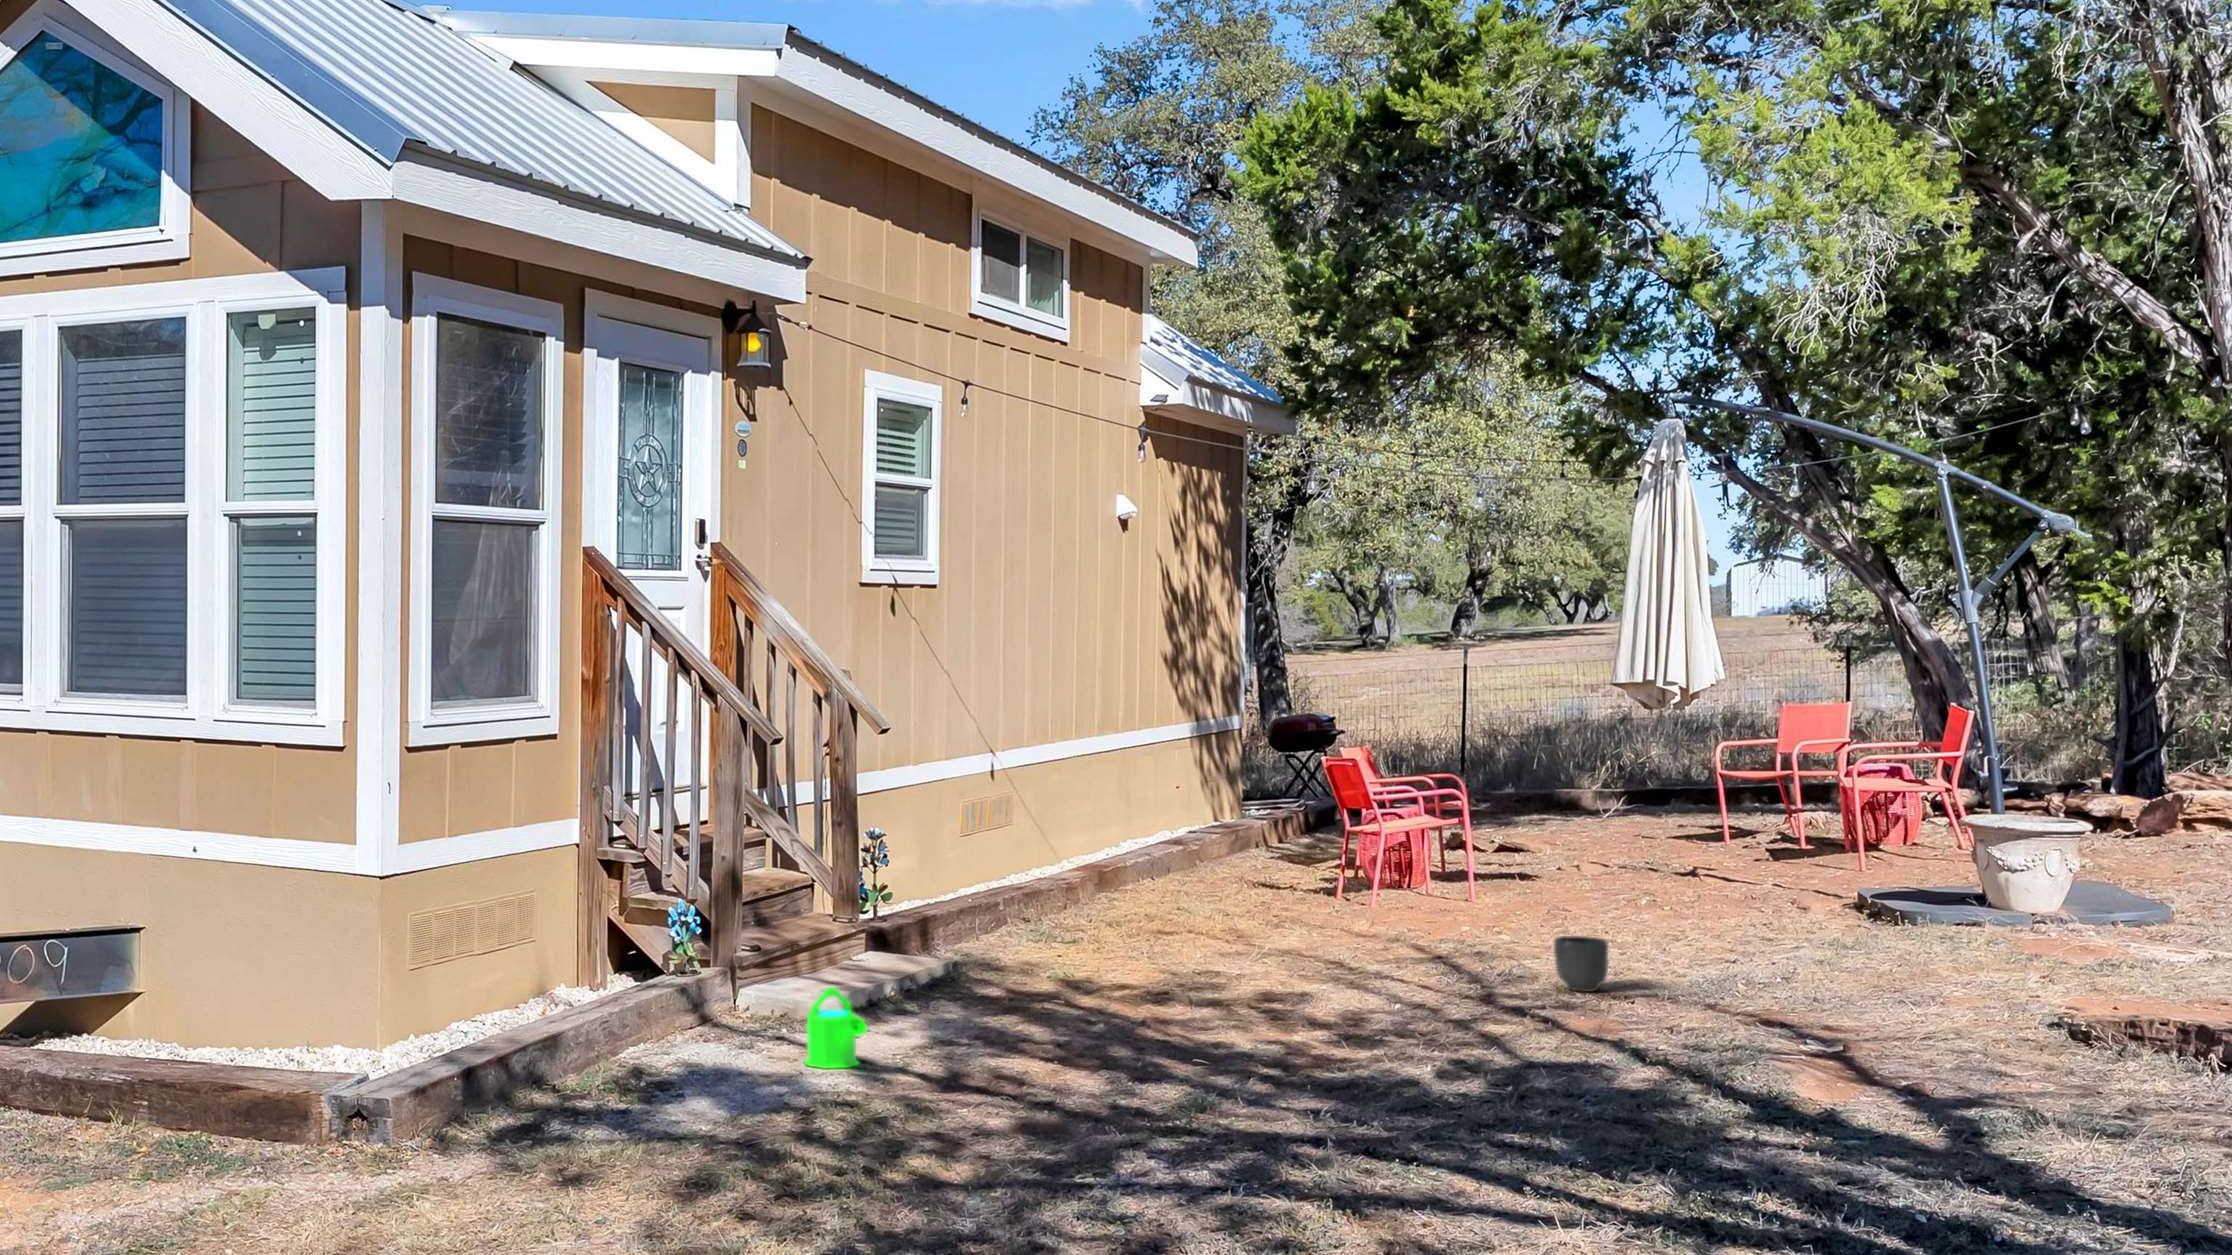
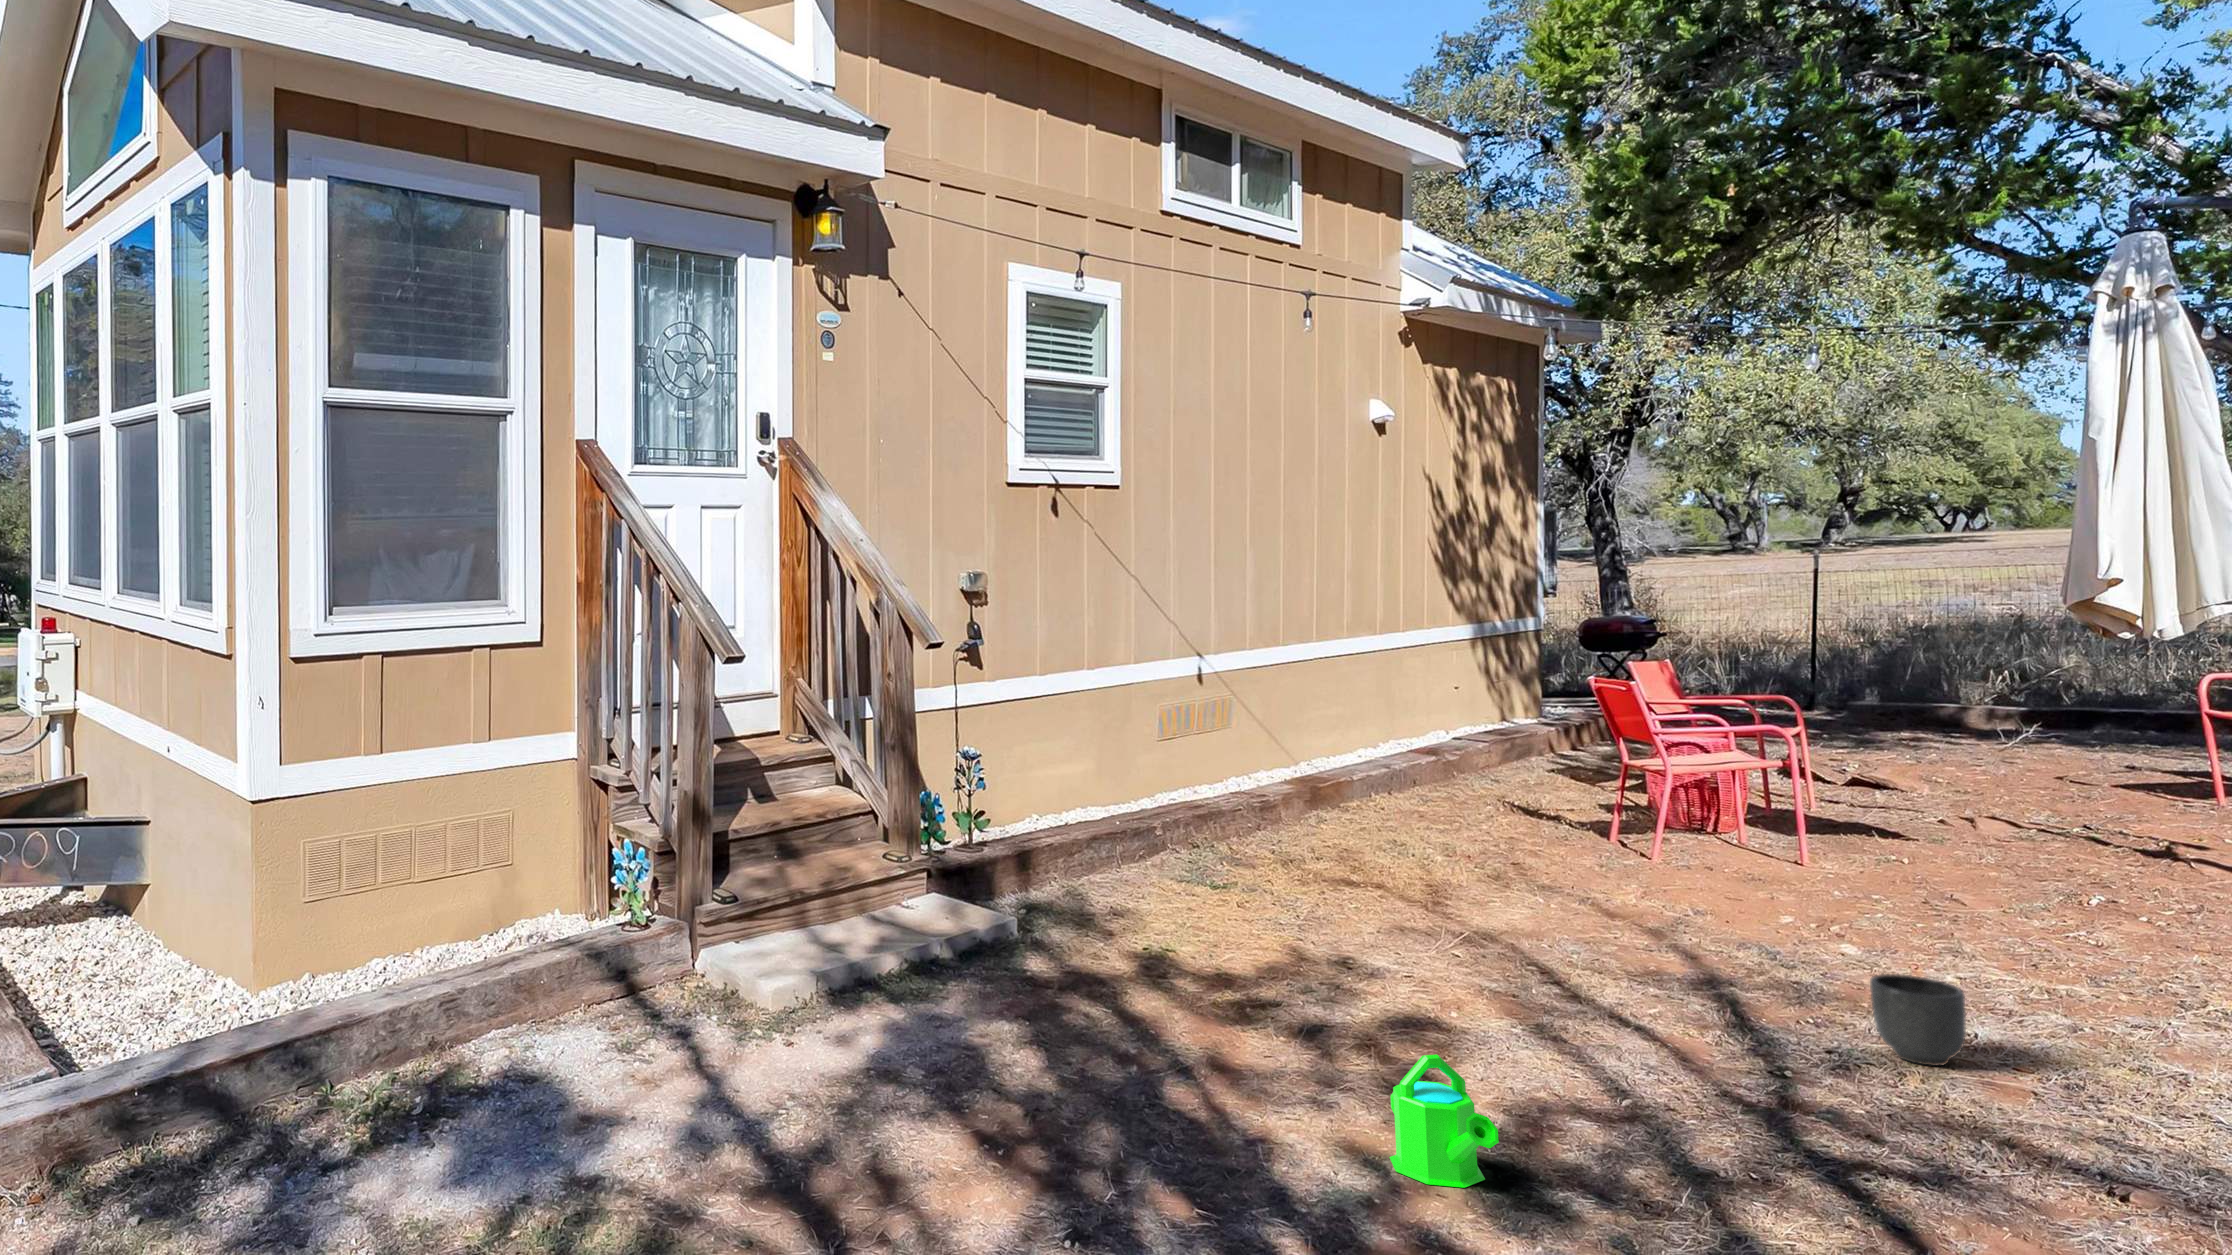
watering can: present [805,988,867,1069] -> present [1389,1055,1499,1188]

